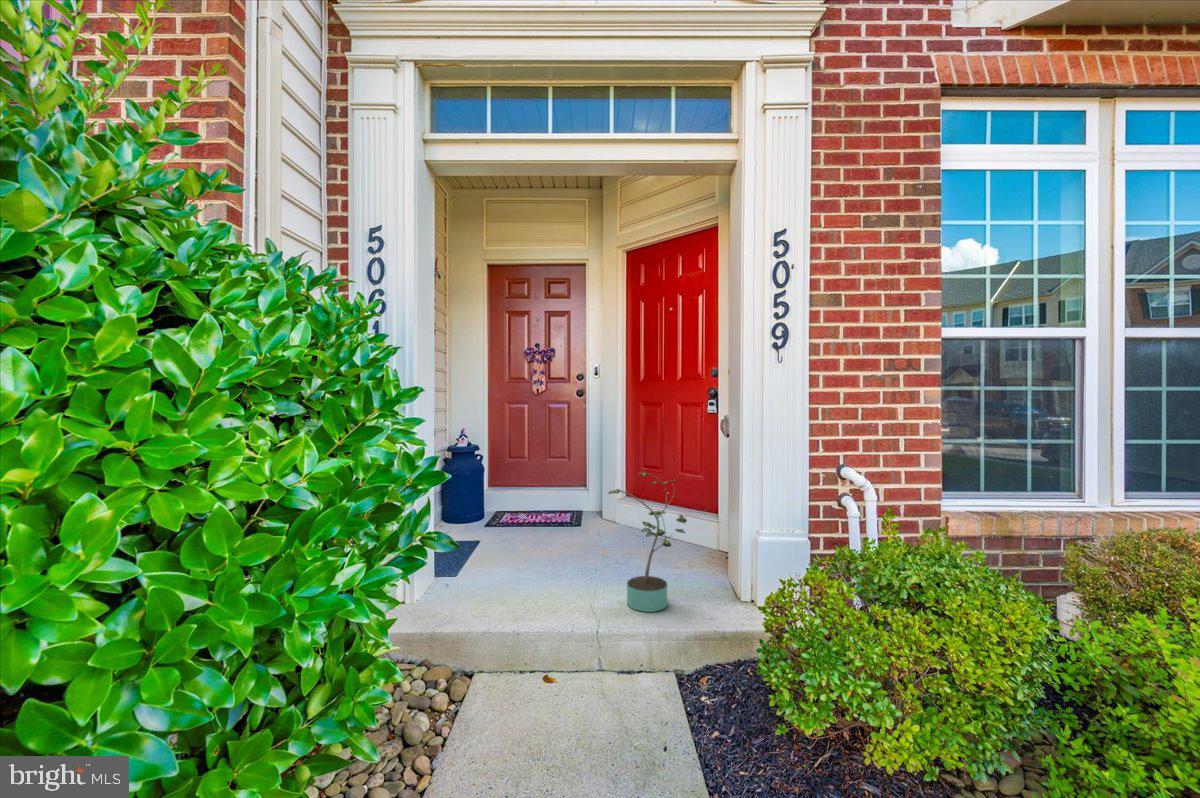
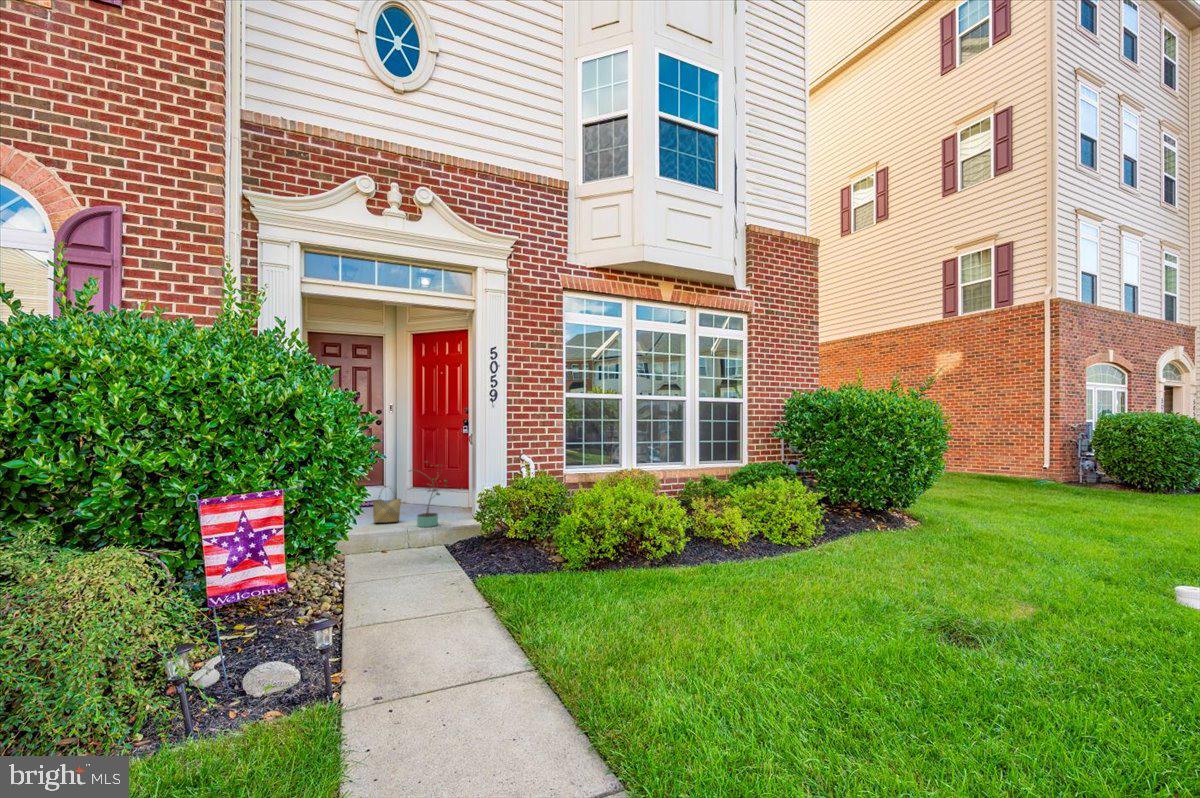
woven basket: none [551,512,601,584] -> present [373,488,401,523]

